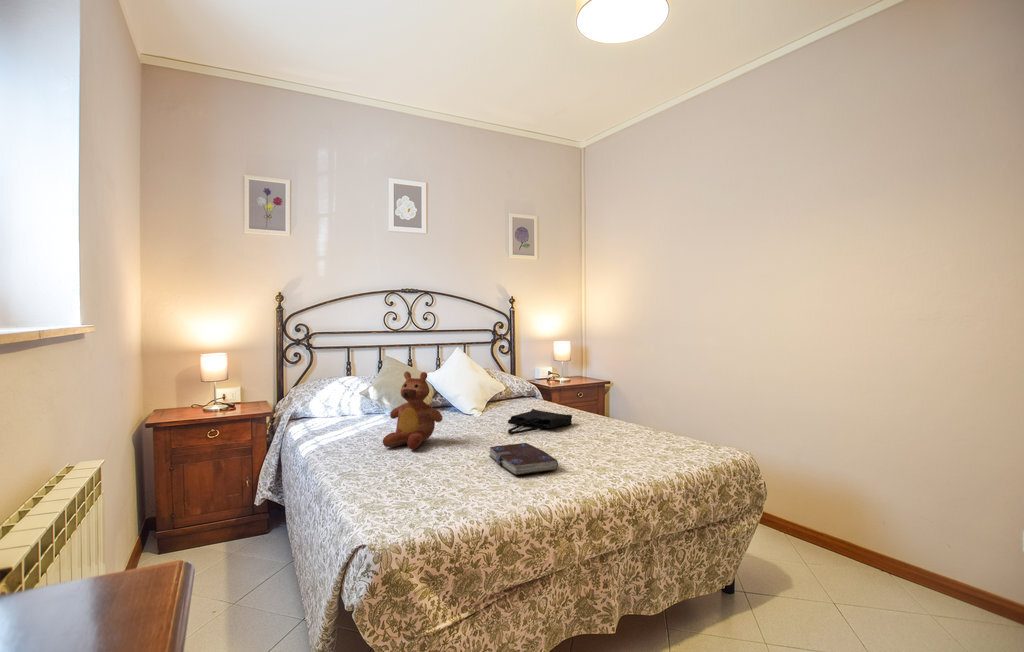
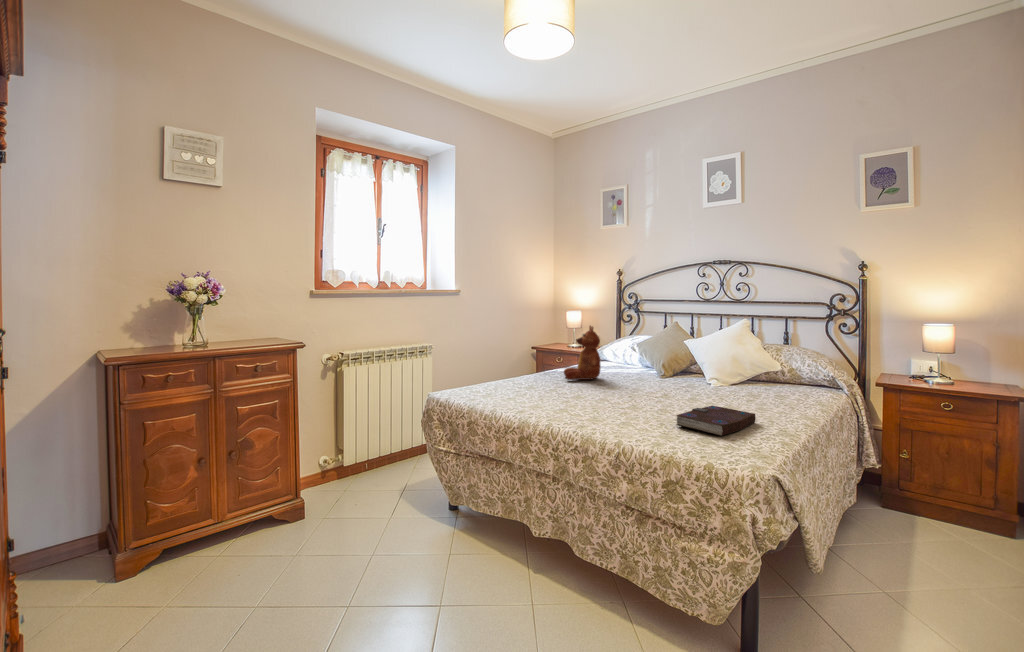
tote bag: present [508,409,572,434] -> none [648,379,729,403]
book: present [488,443,558,475] -> present [676,406,756,436]

